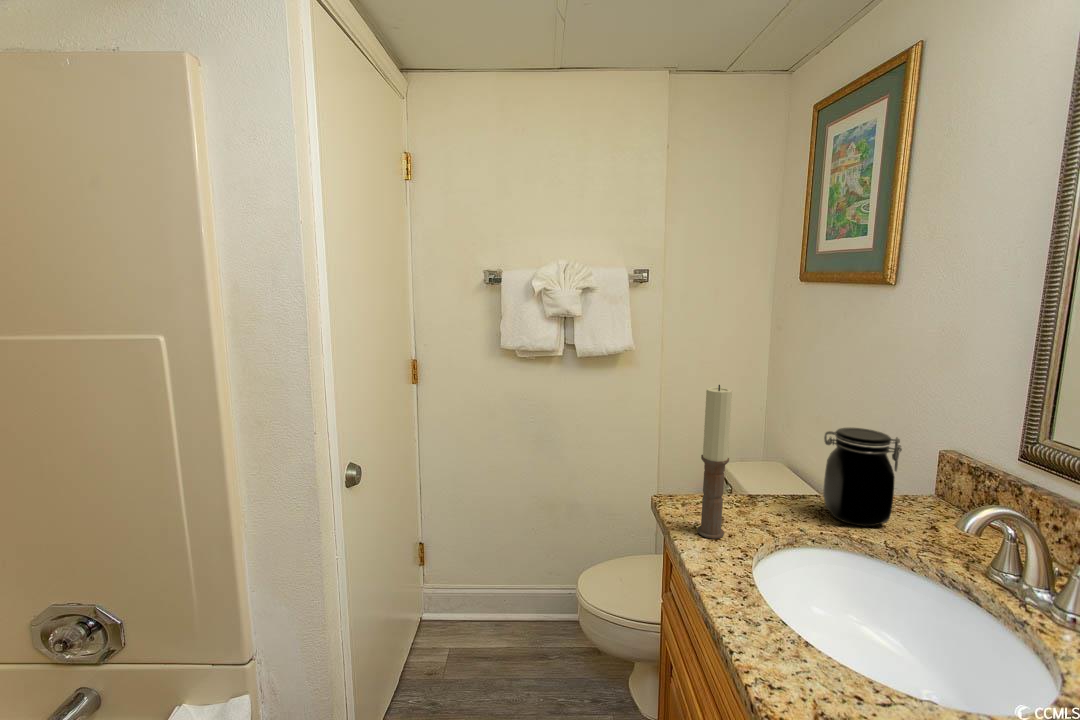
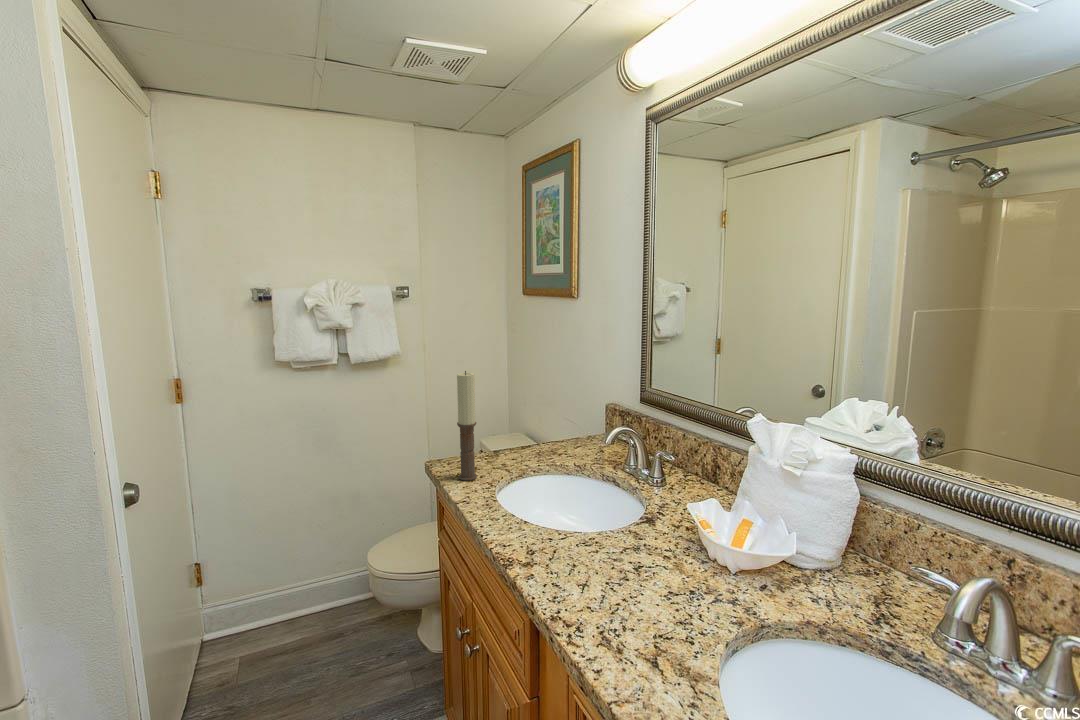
jar: present [823,428,902,526] -> none [538,393,581,457]

